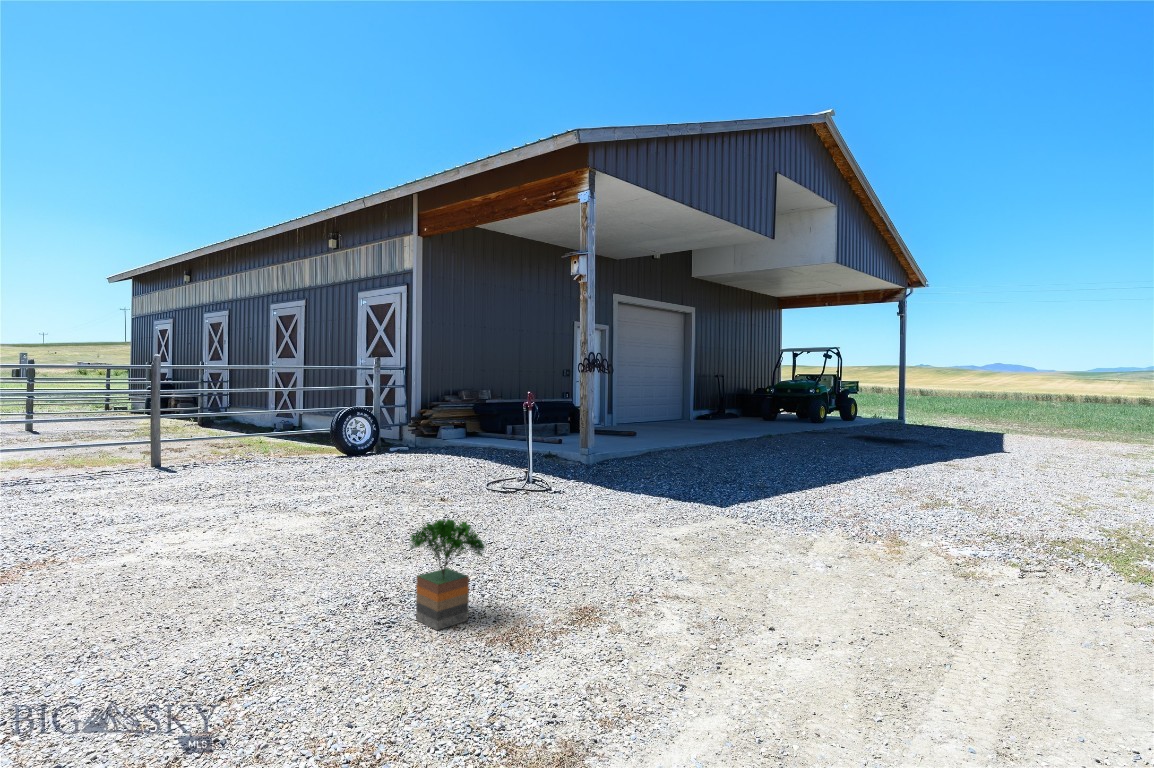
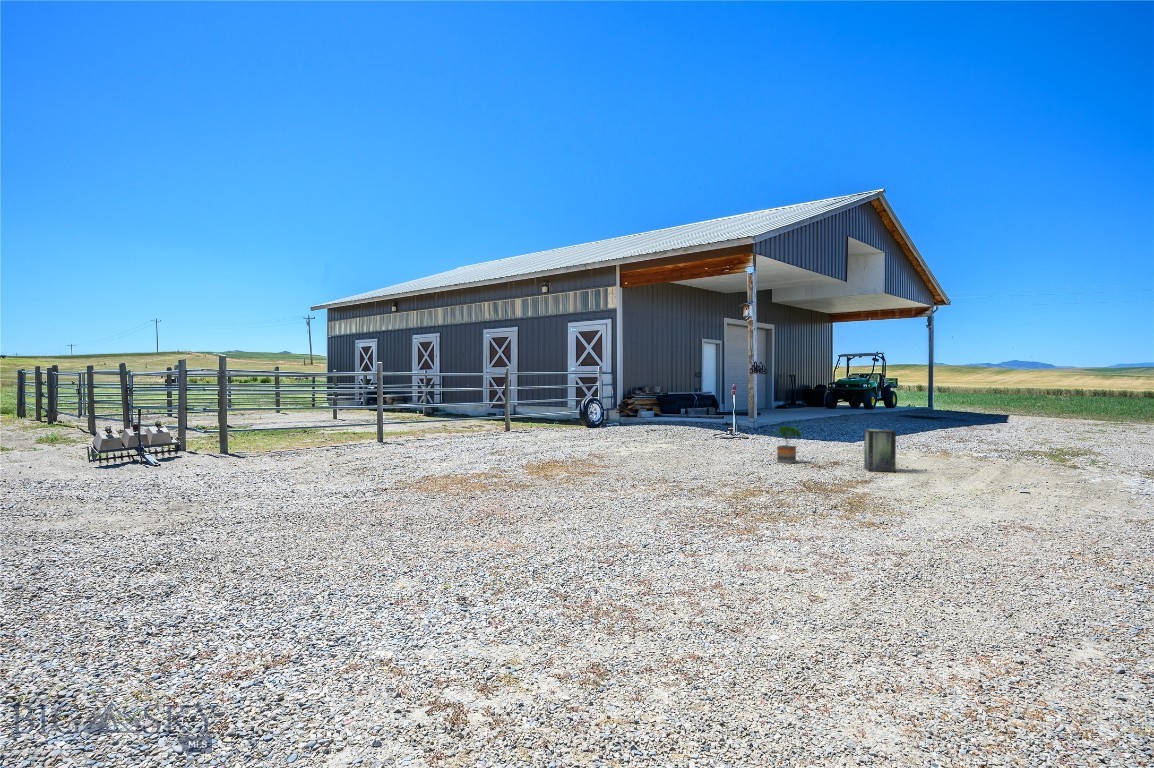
storage box: none [607,550,696,715] -> present [864,429,896,472]

